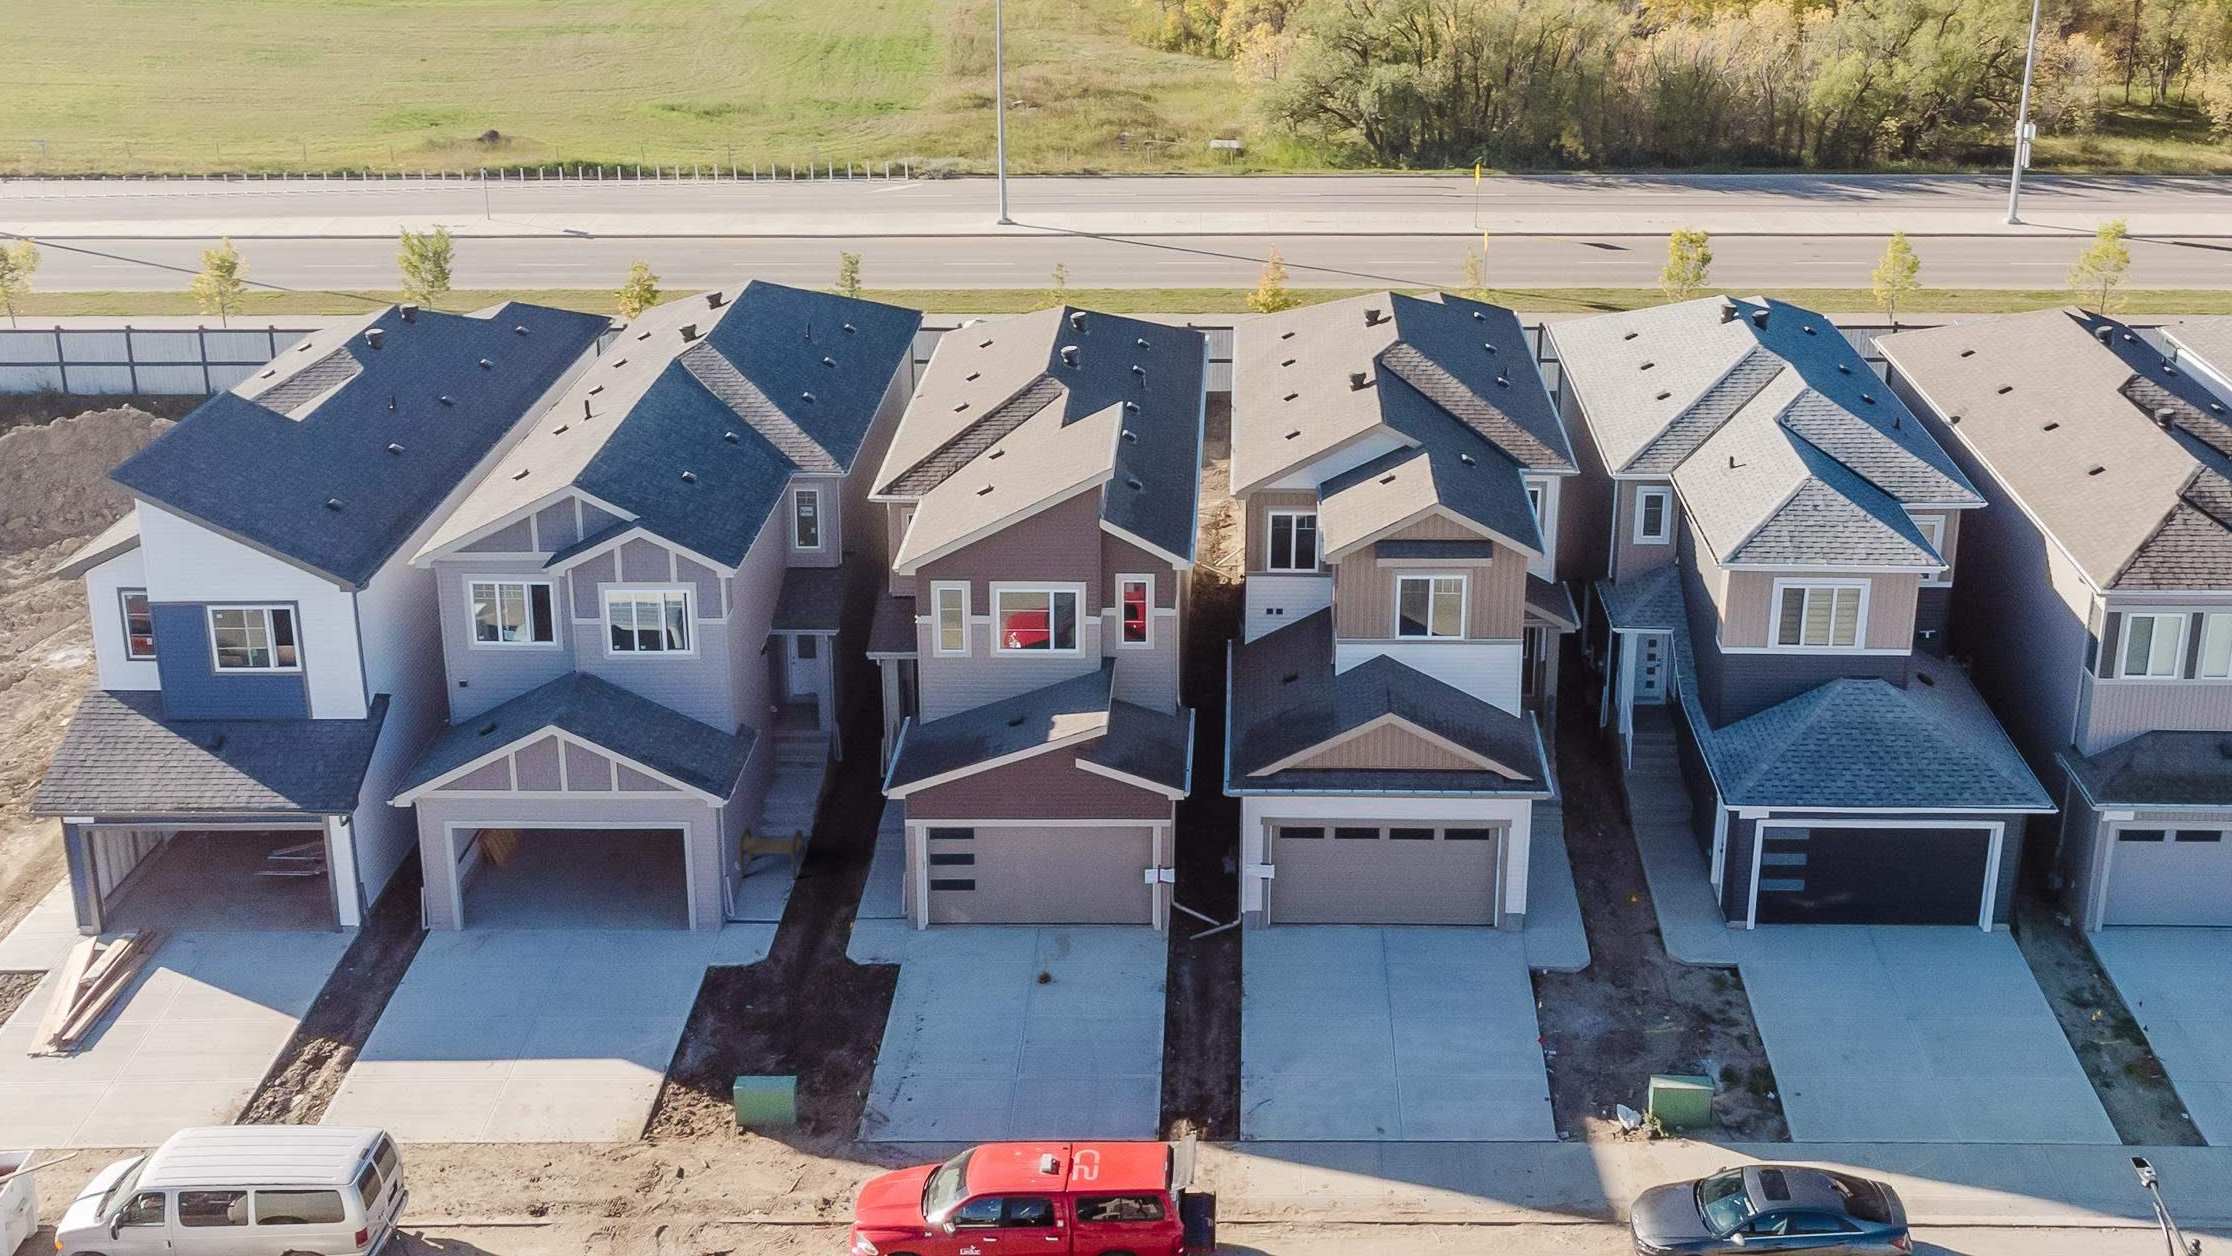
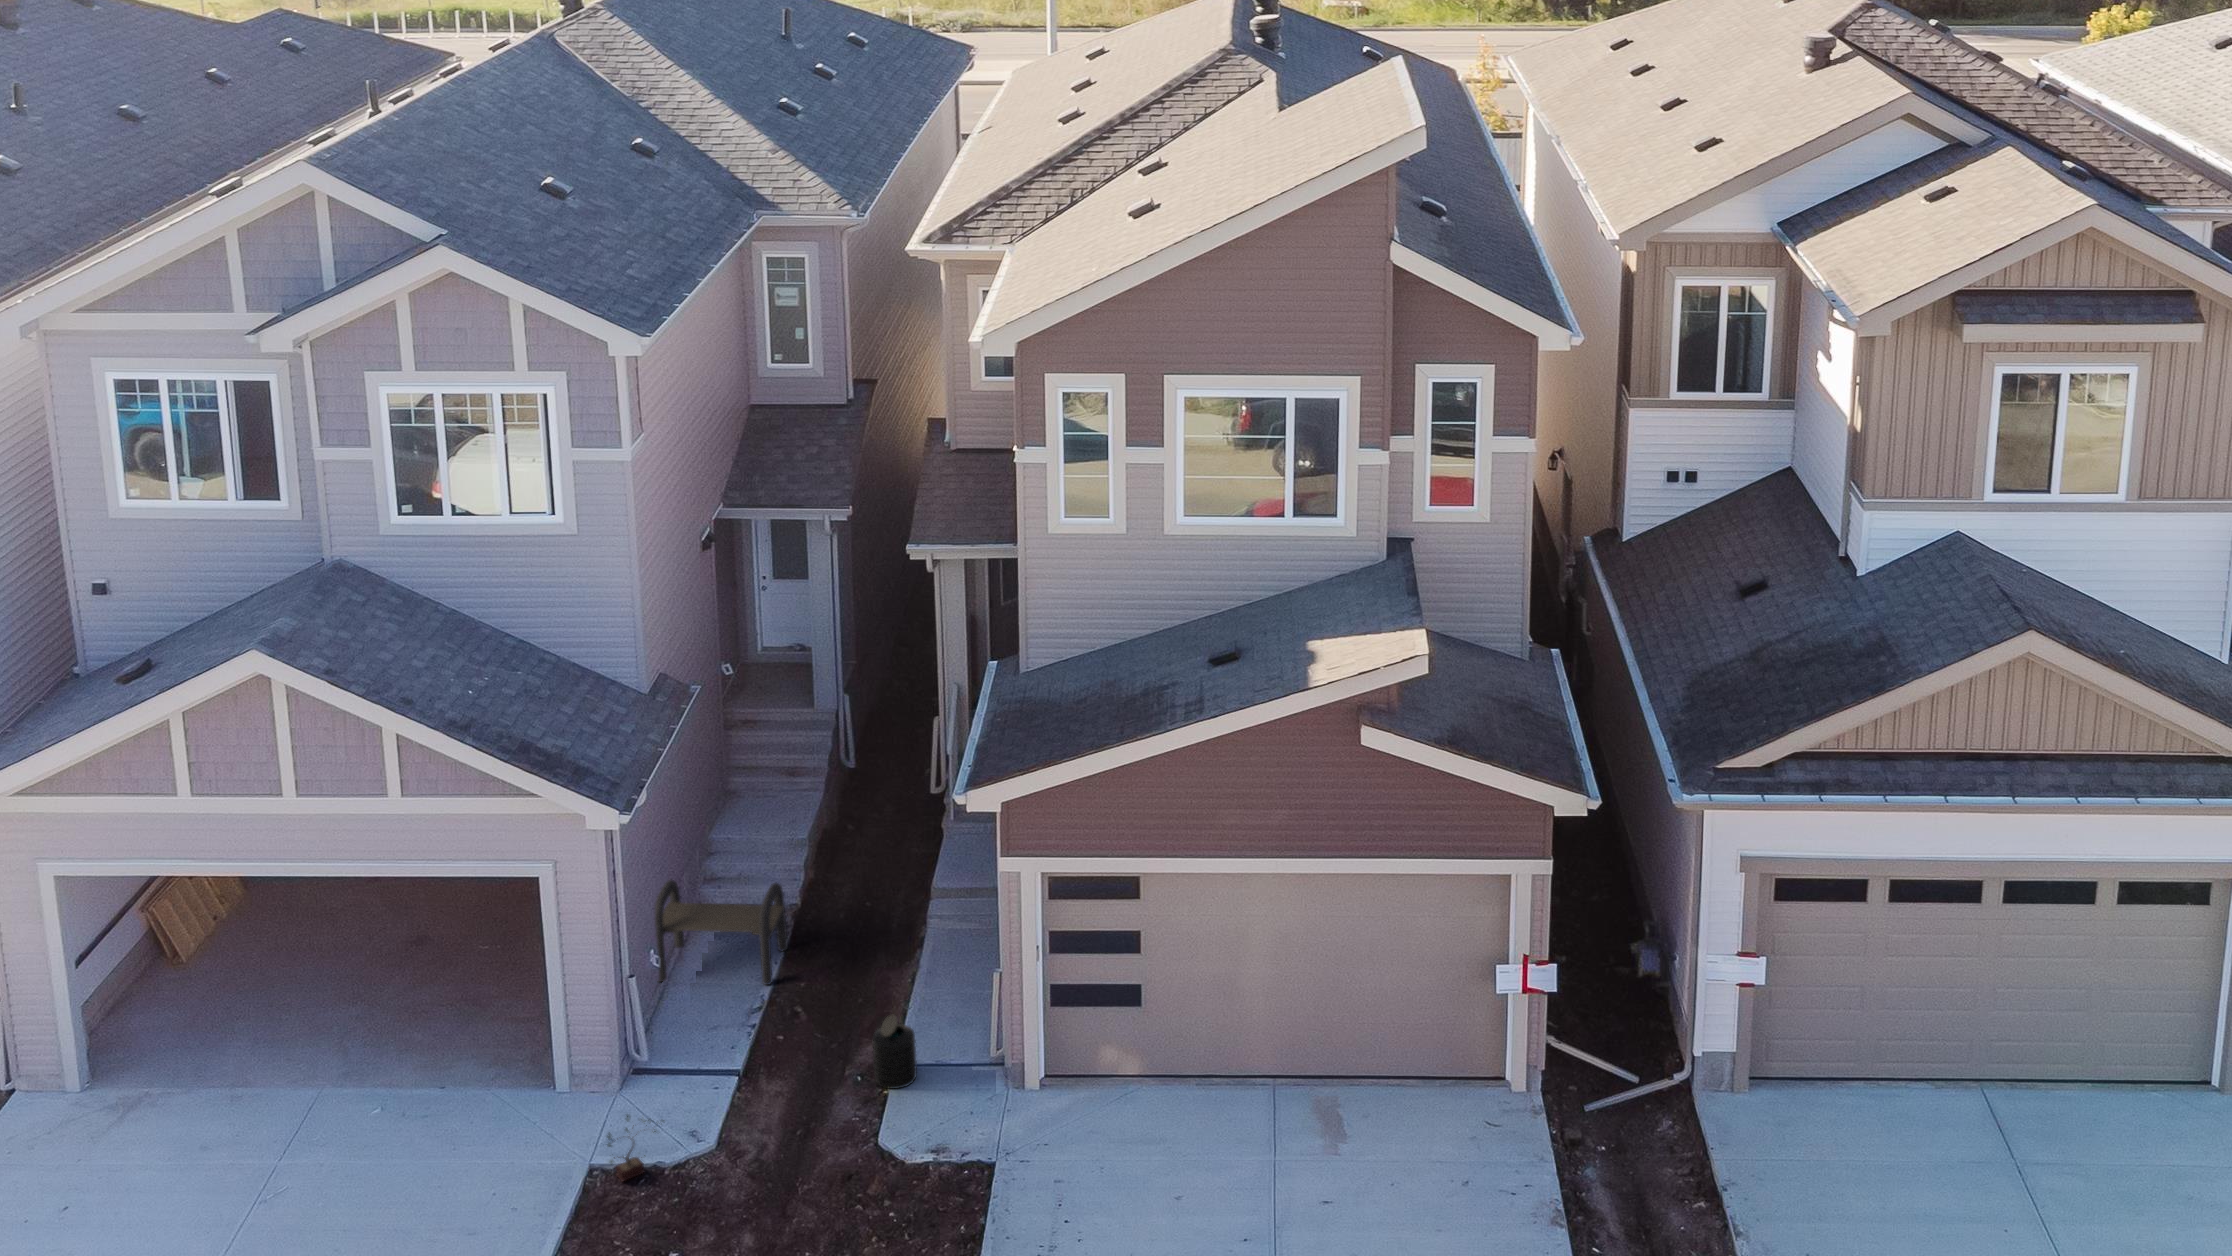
trash can: none [845,895,866,931] -> present [872,1014,917,1089]
potted plant: present [1036,954,1058,983] -> present [607,1116,664,1181]

